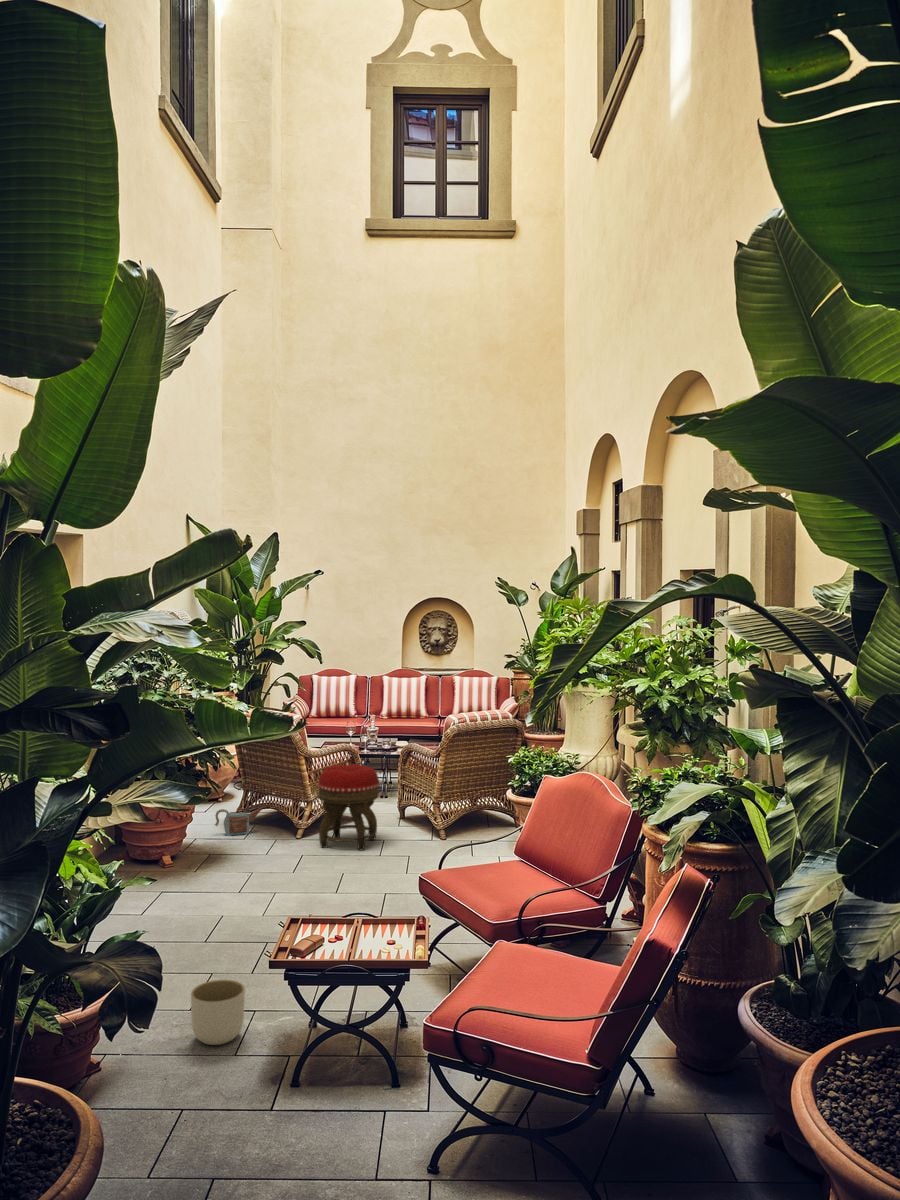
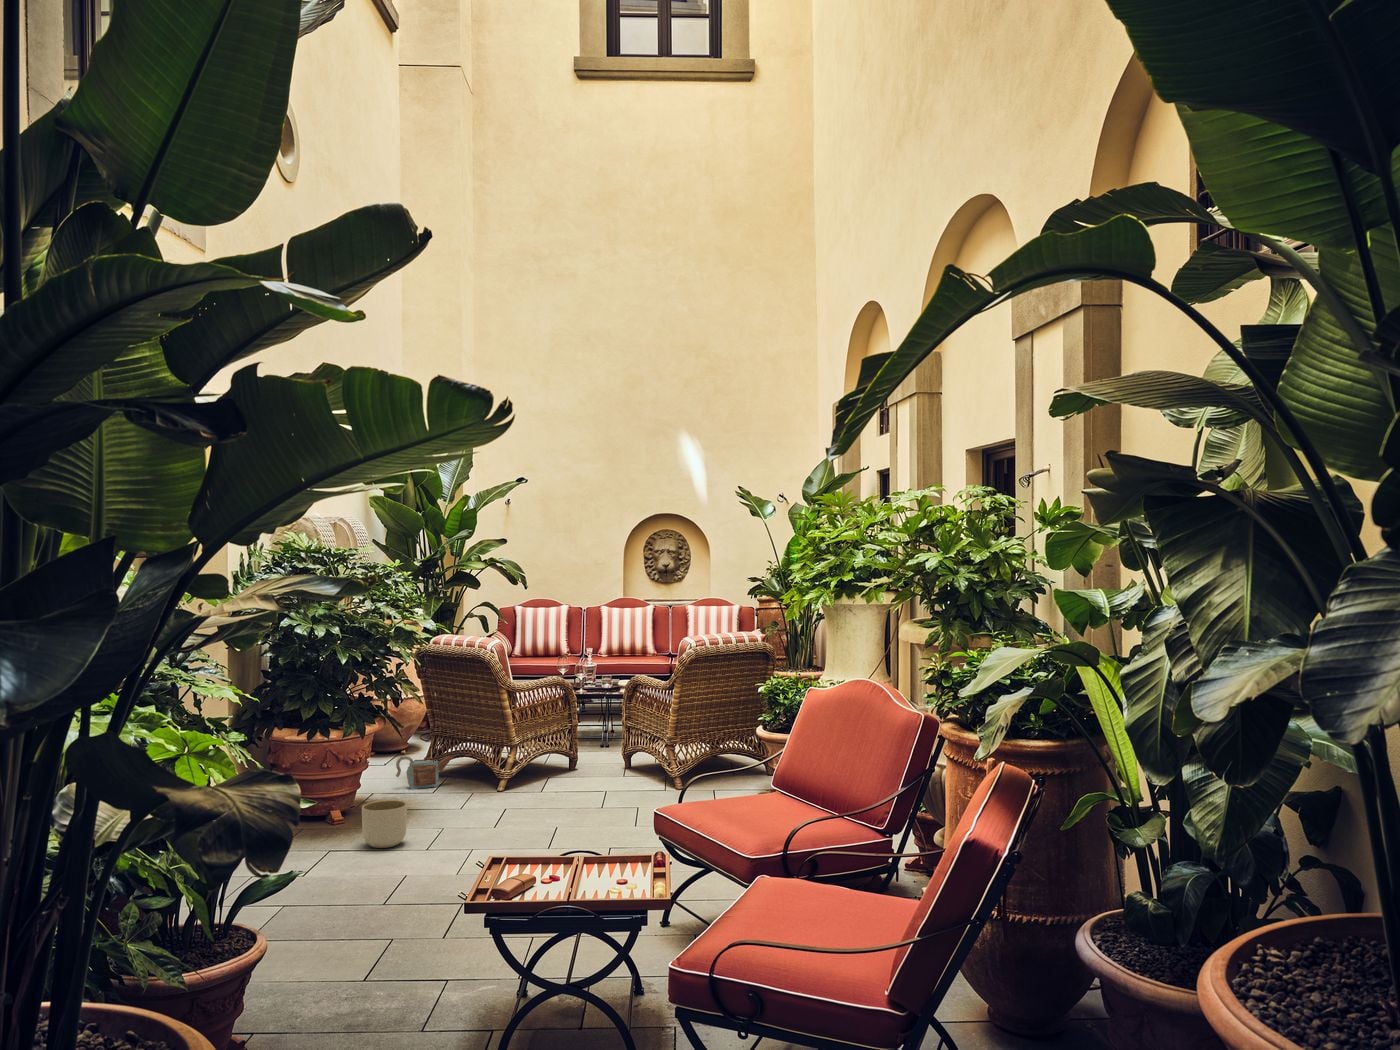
footstool: present [318,764,379,851] -> none [524,697,600,802]
planter: present [191,980,245,1045] -> present [362,800,407,848]

